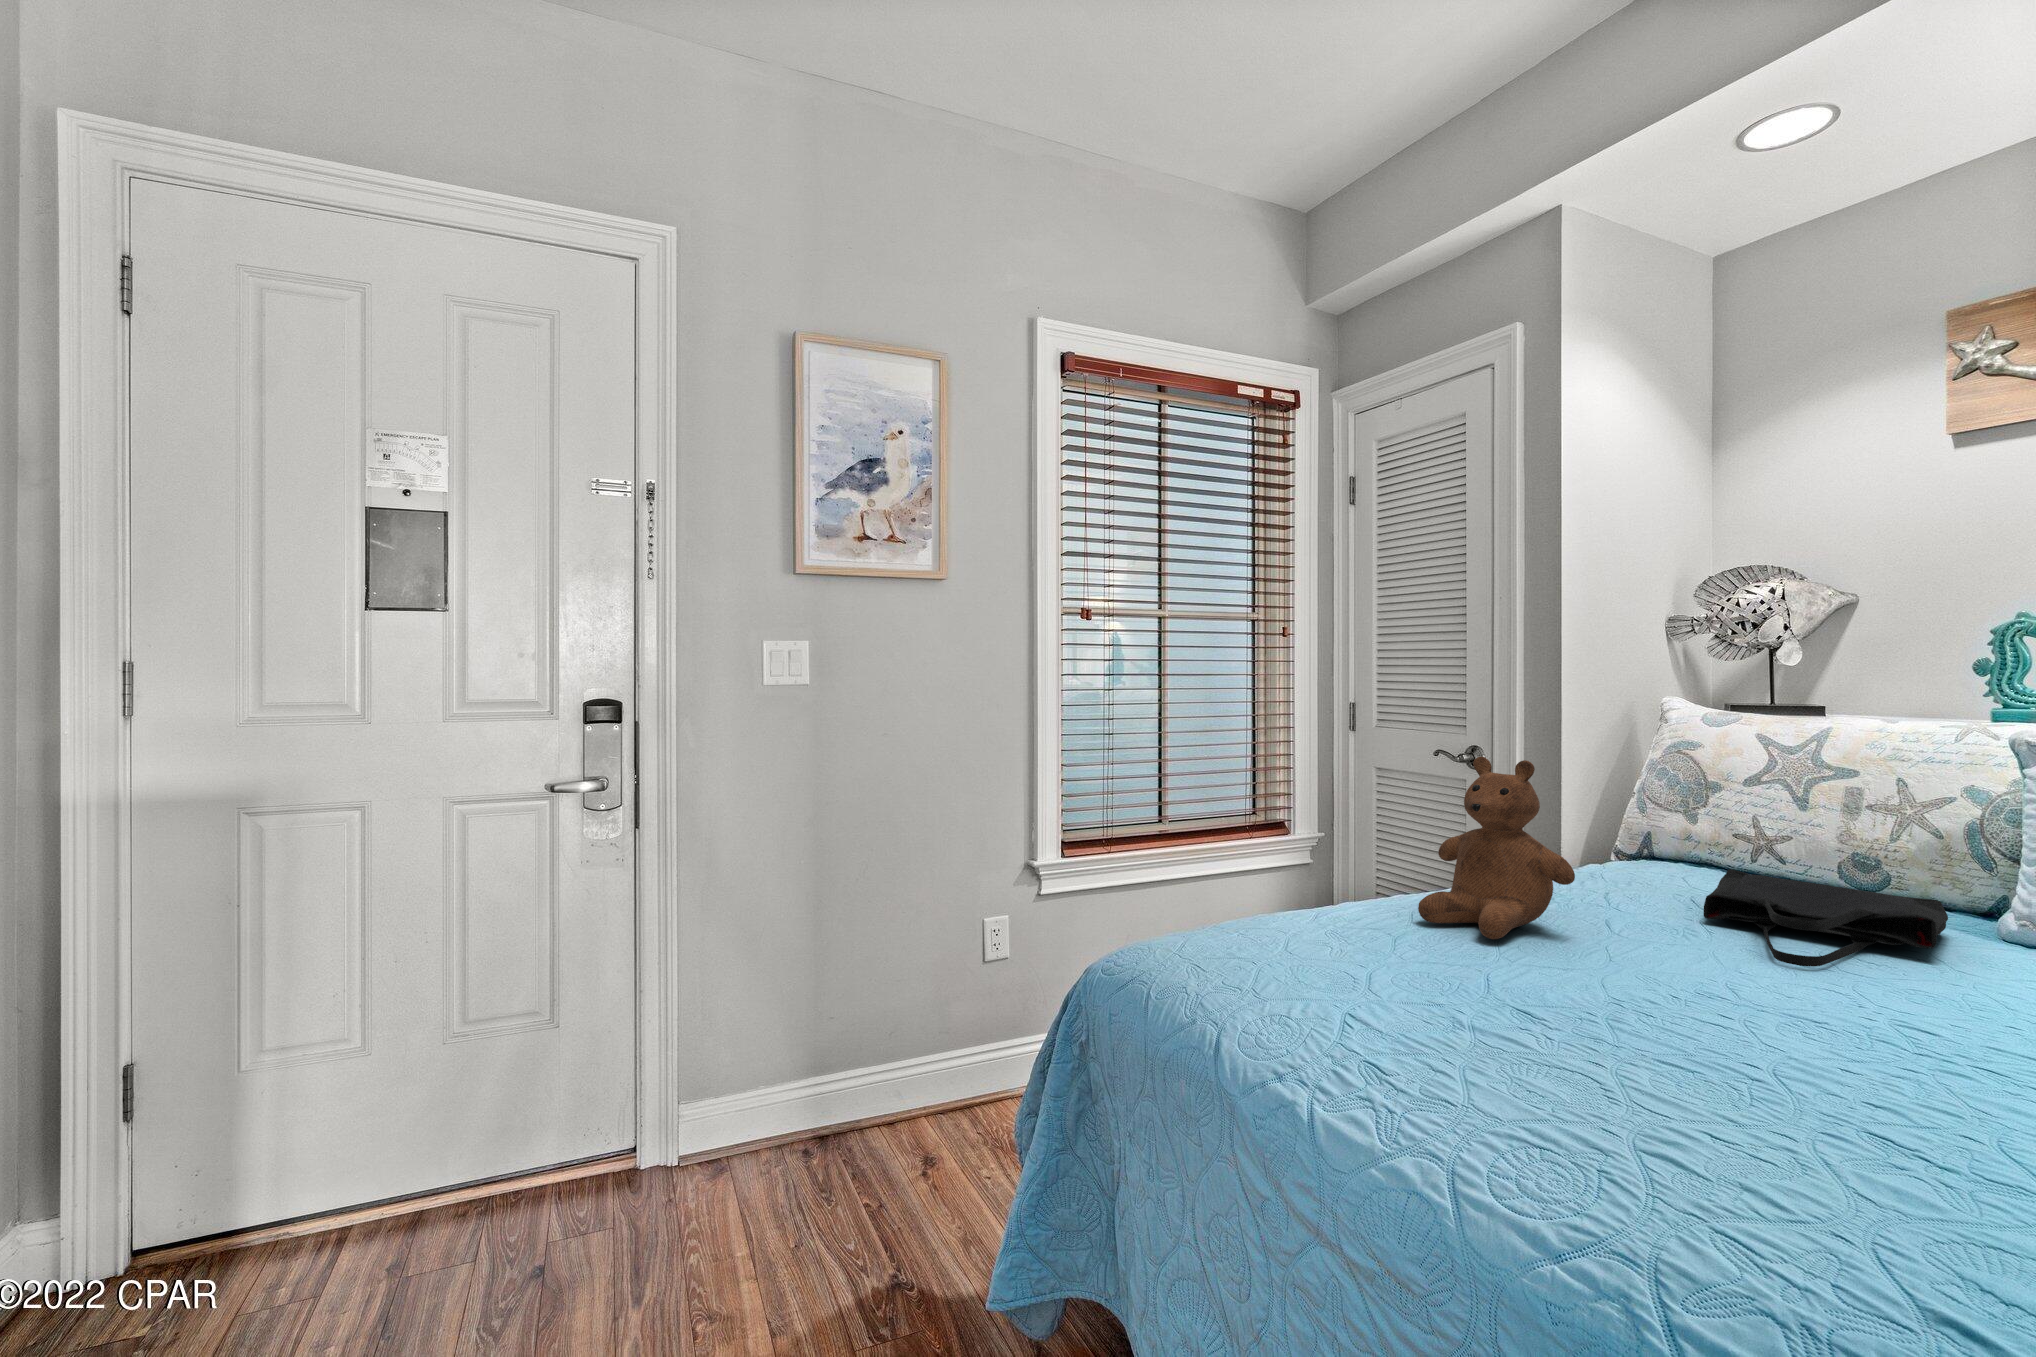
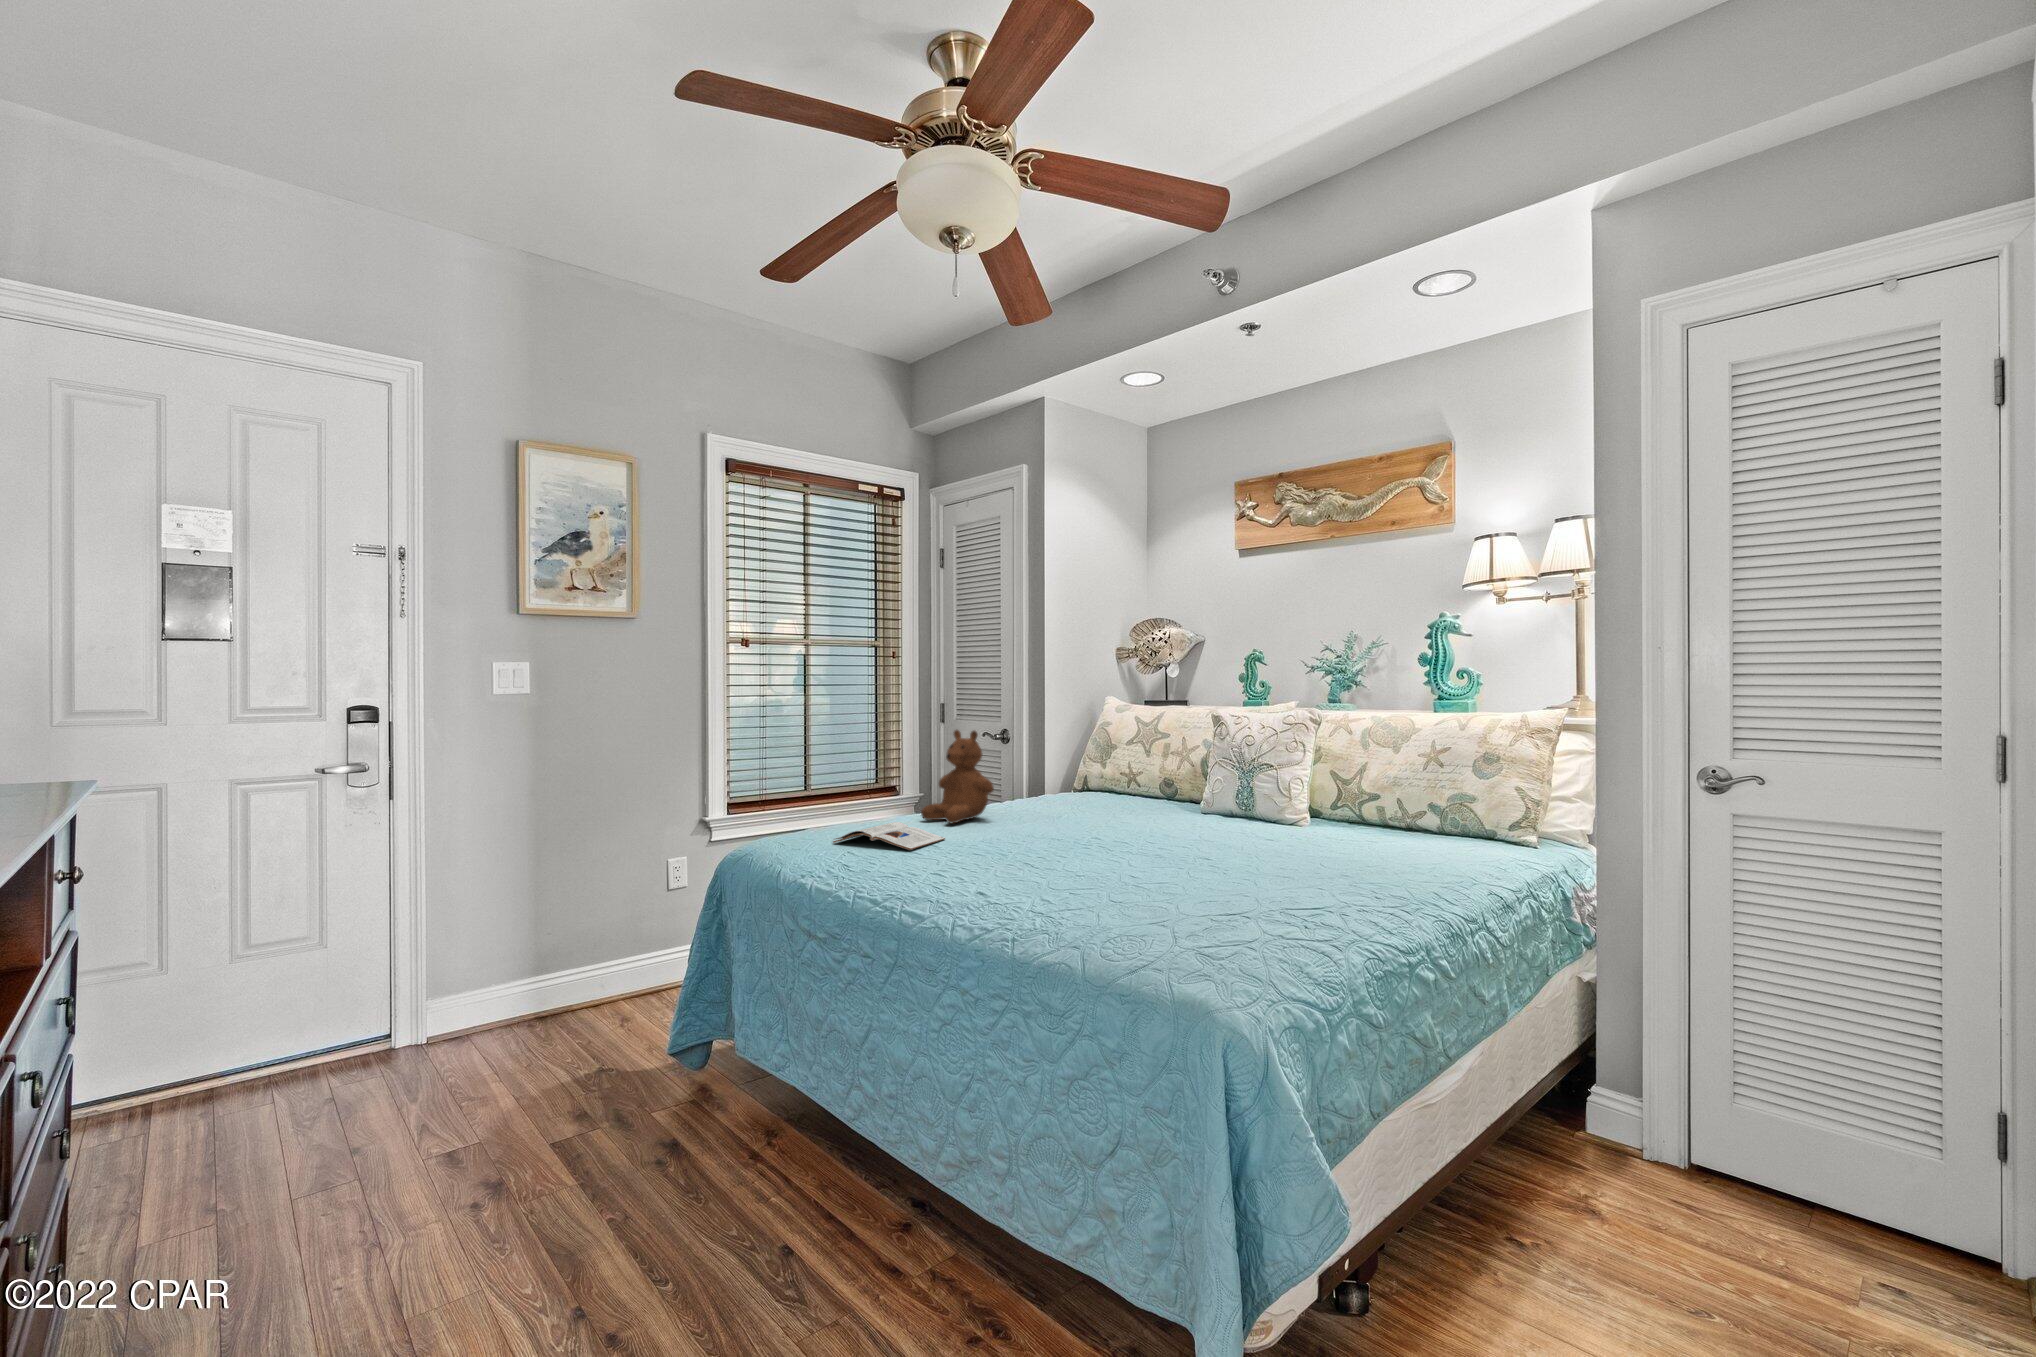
tote bag: present [1704,869,1948,967] -> none [1066,787,1168,823]
magazine: none [1287,938,1523,1030] -> present [833,822,945,850]

